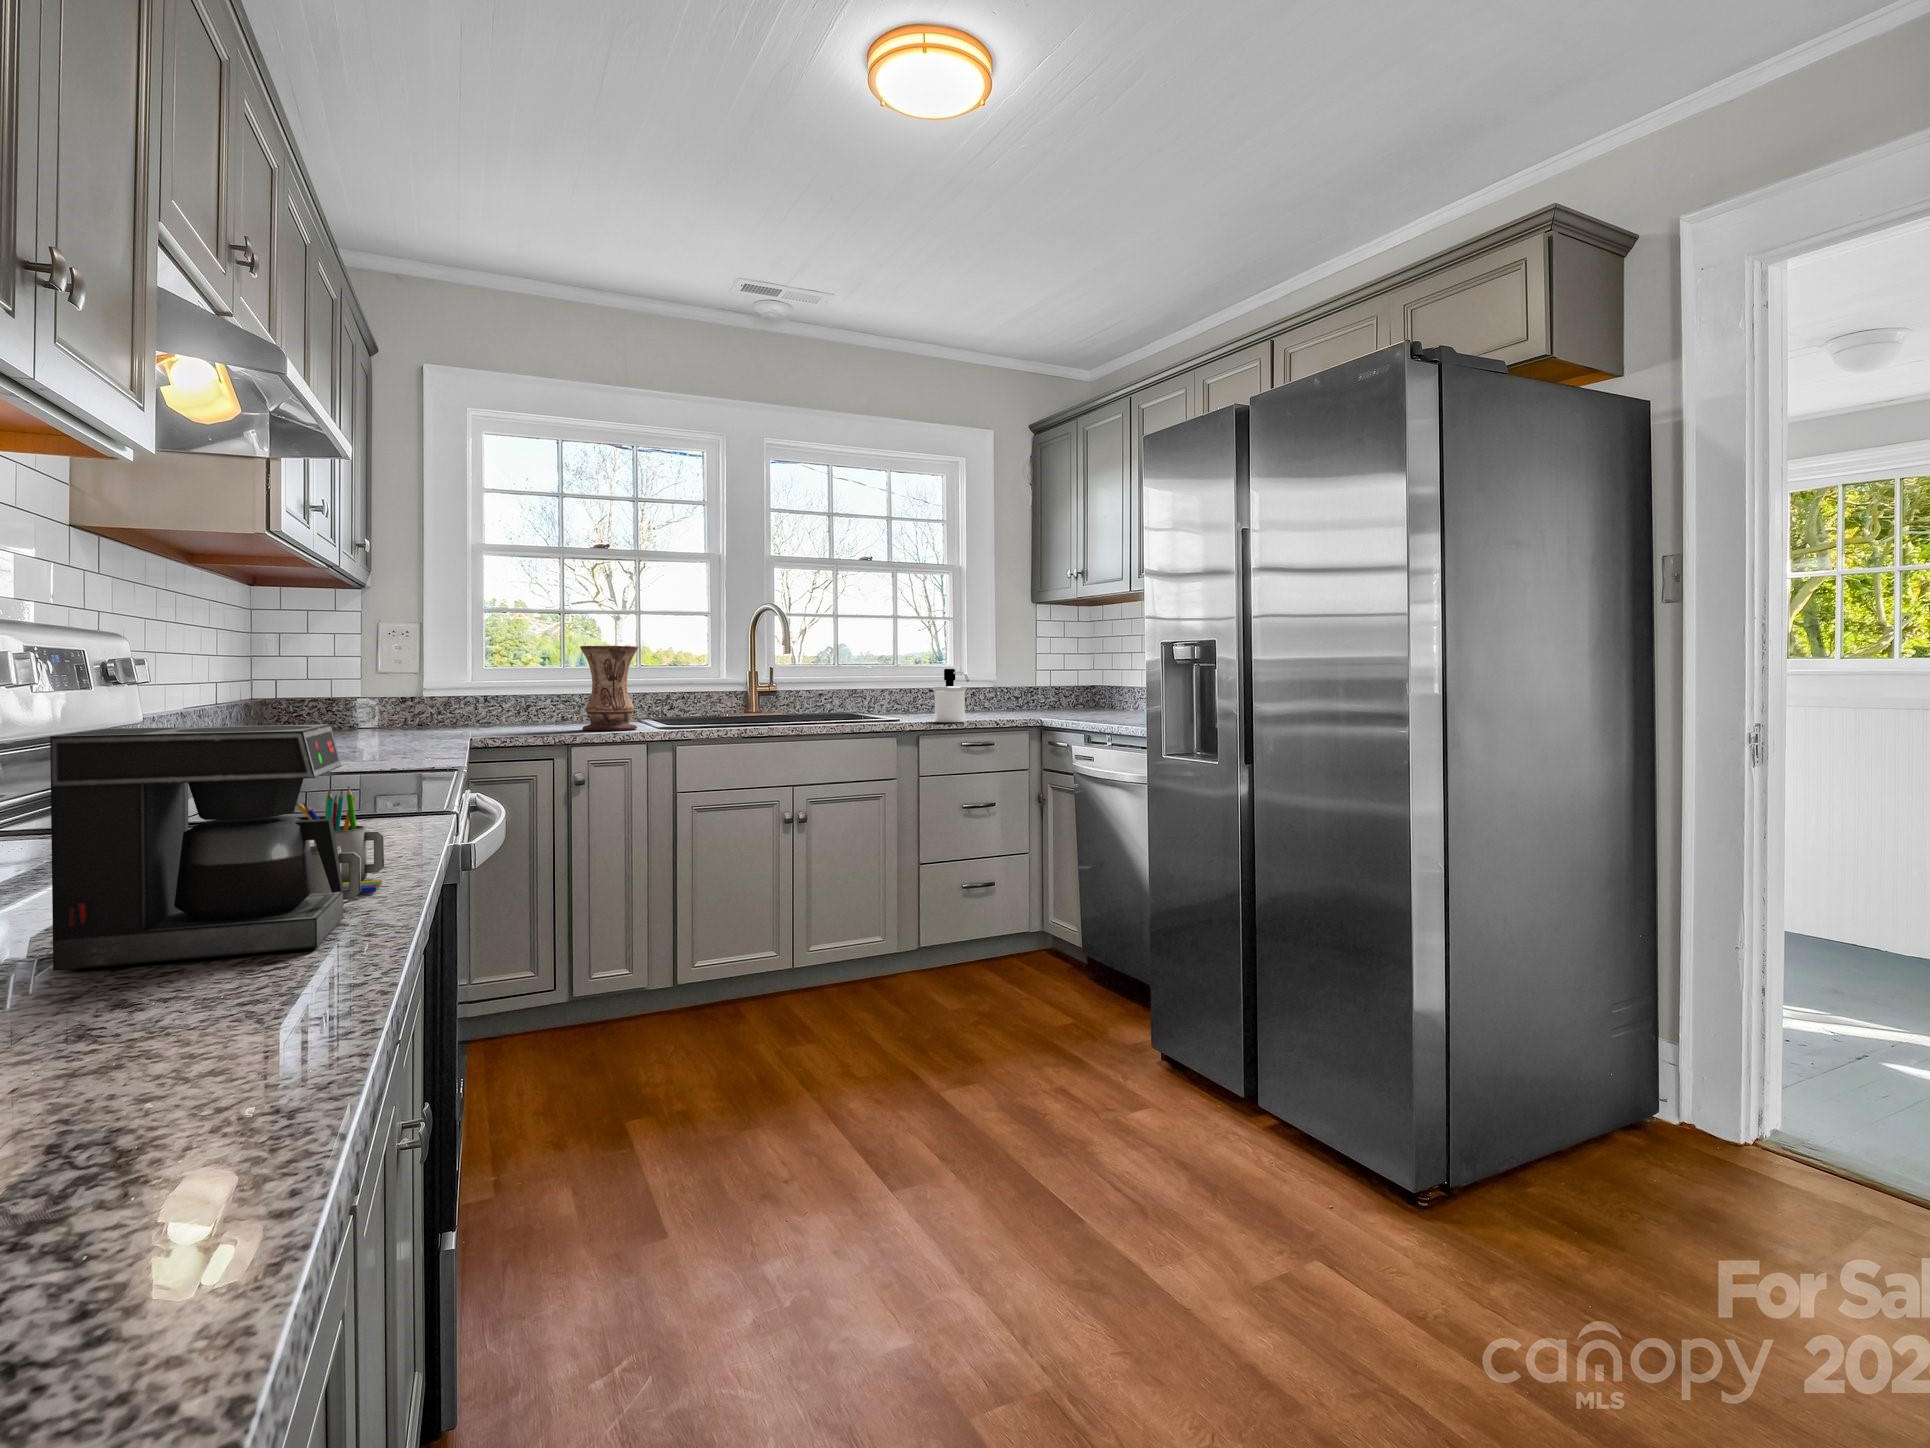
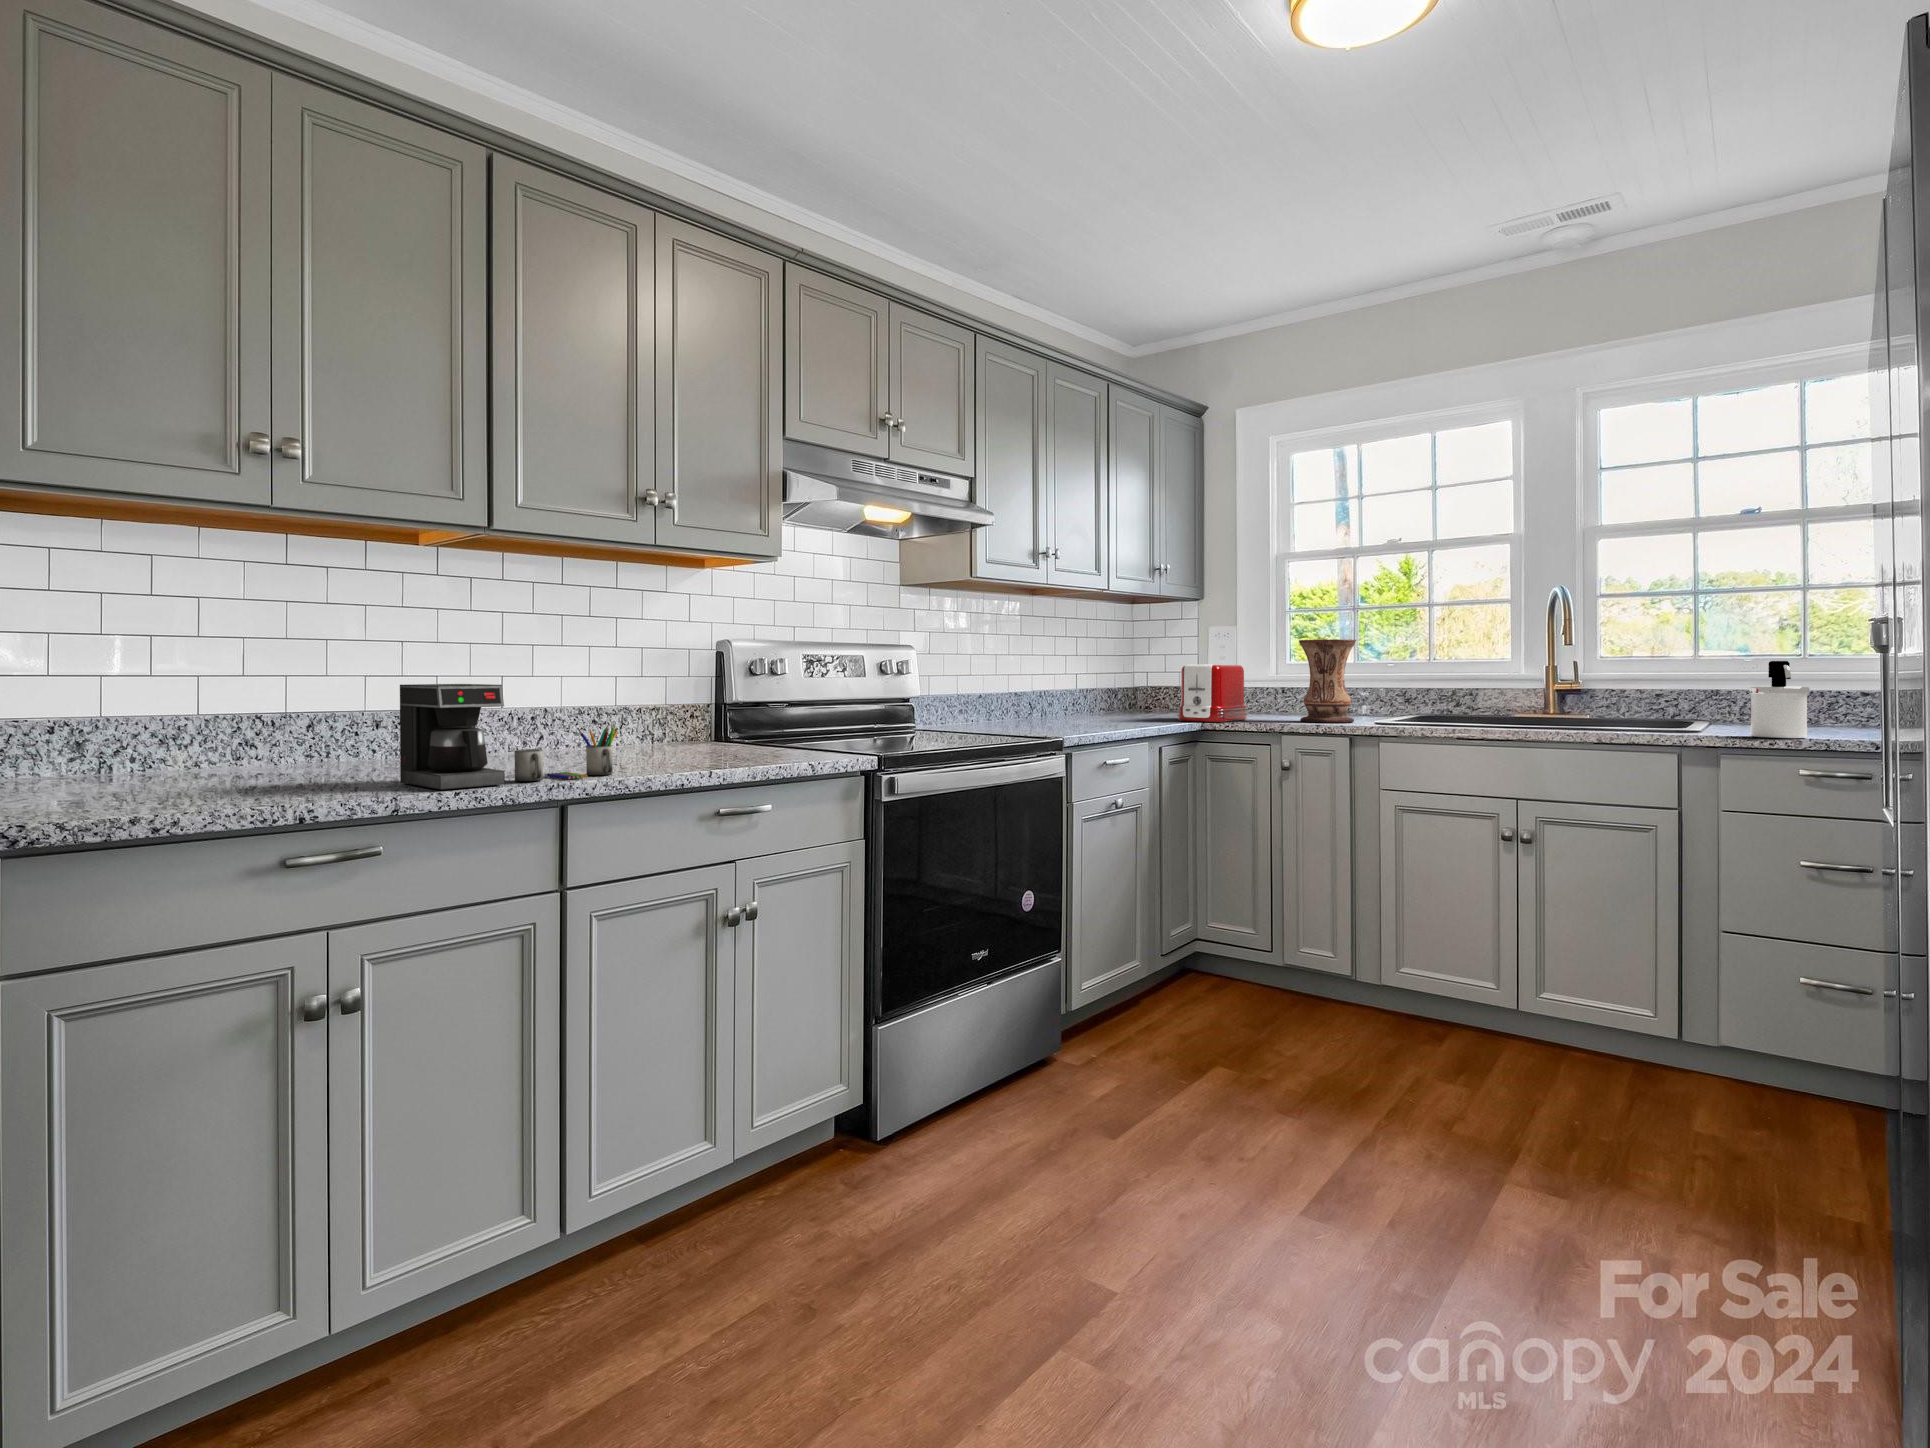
toaster: none [460,672,524,738] -> present [1177,664,1248,722]

